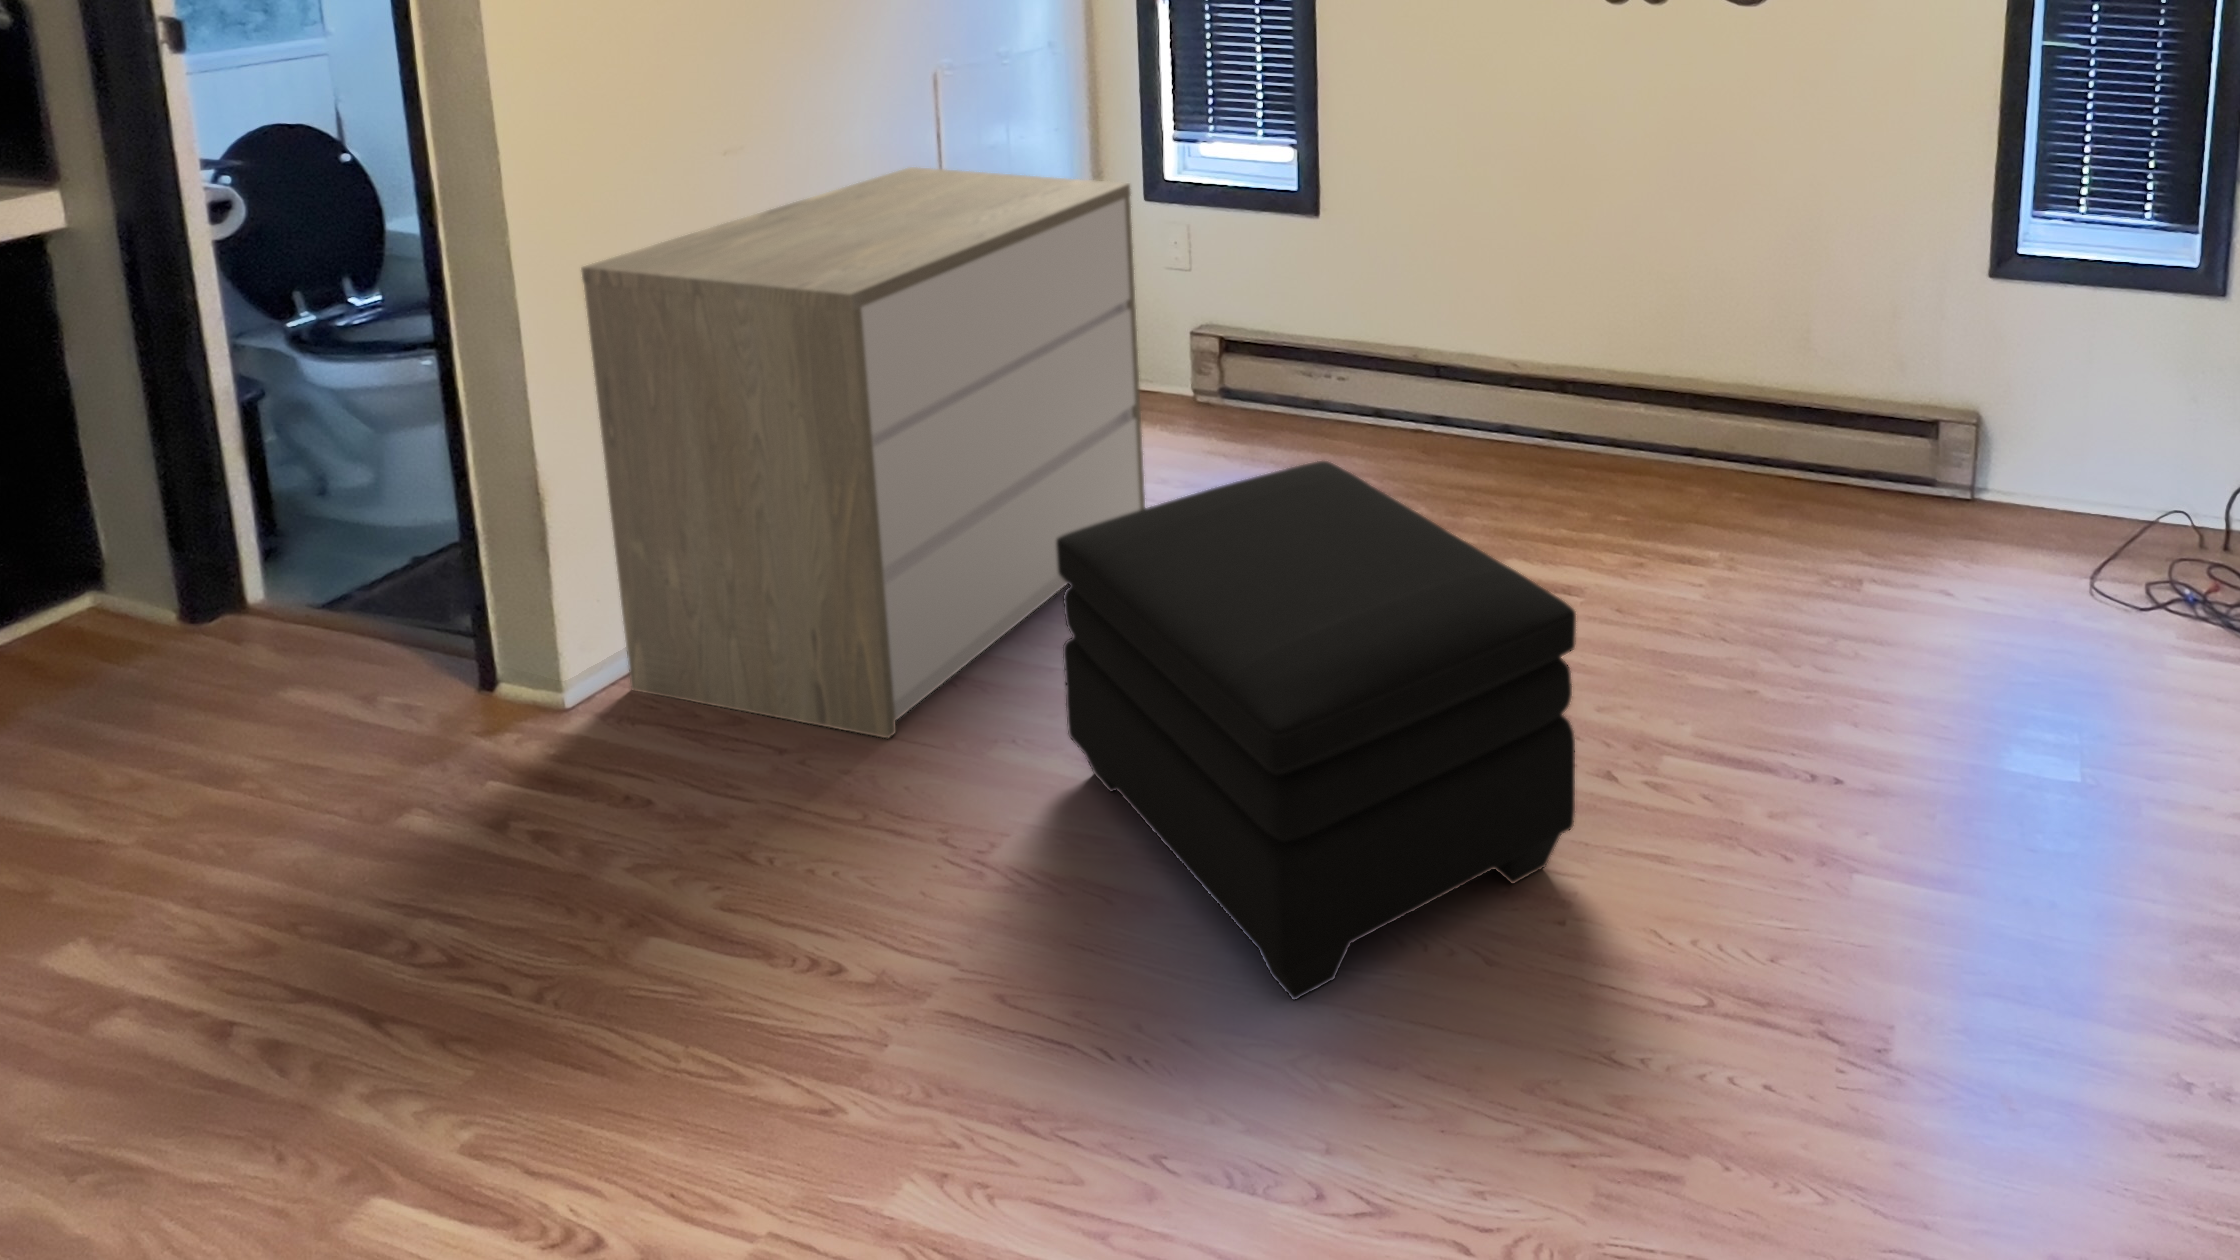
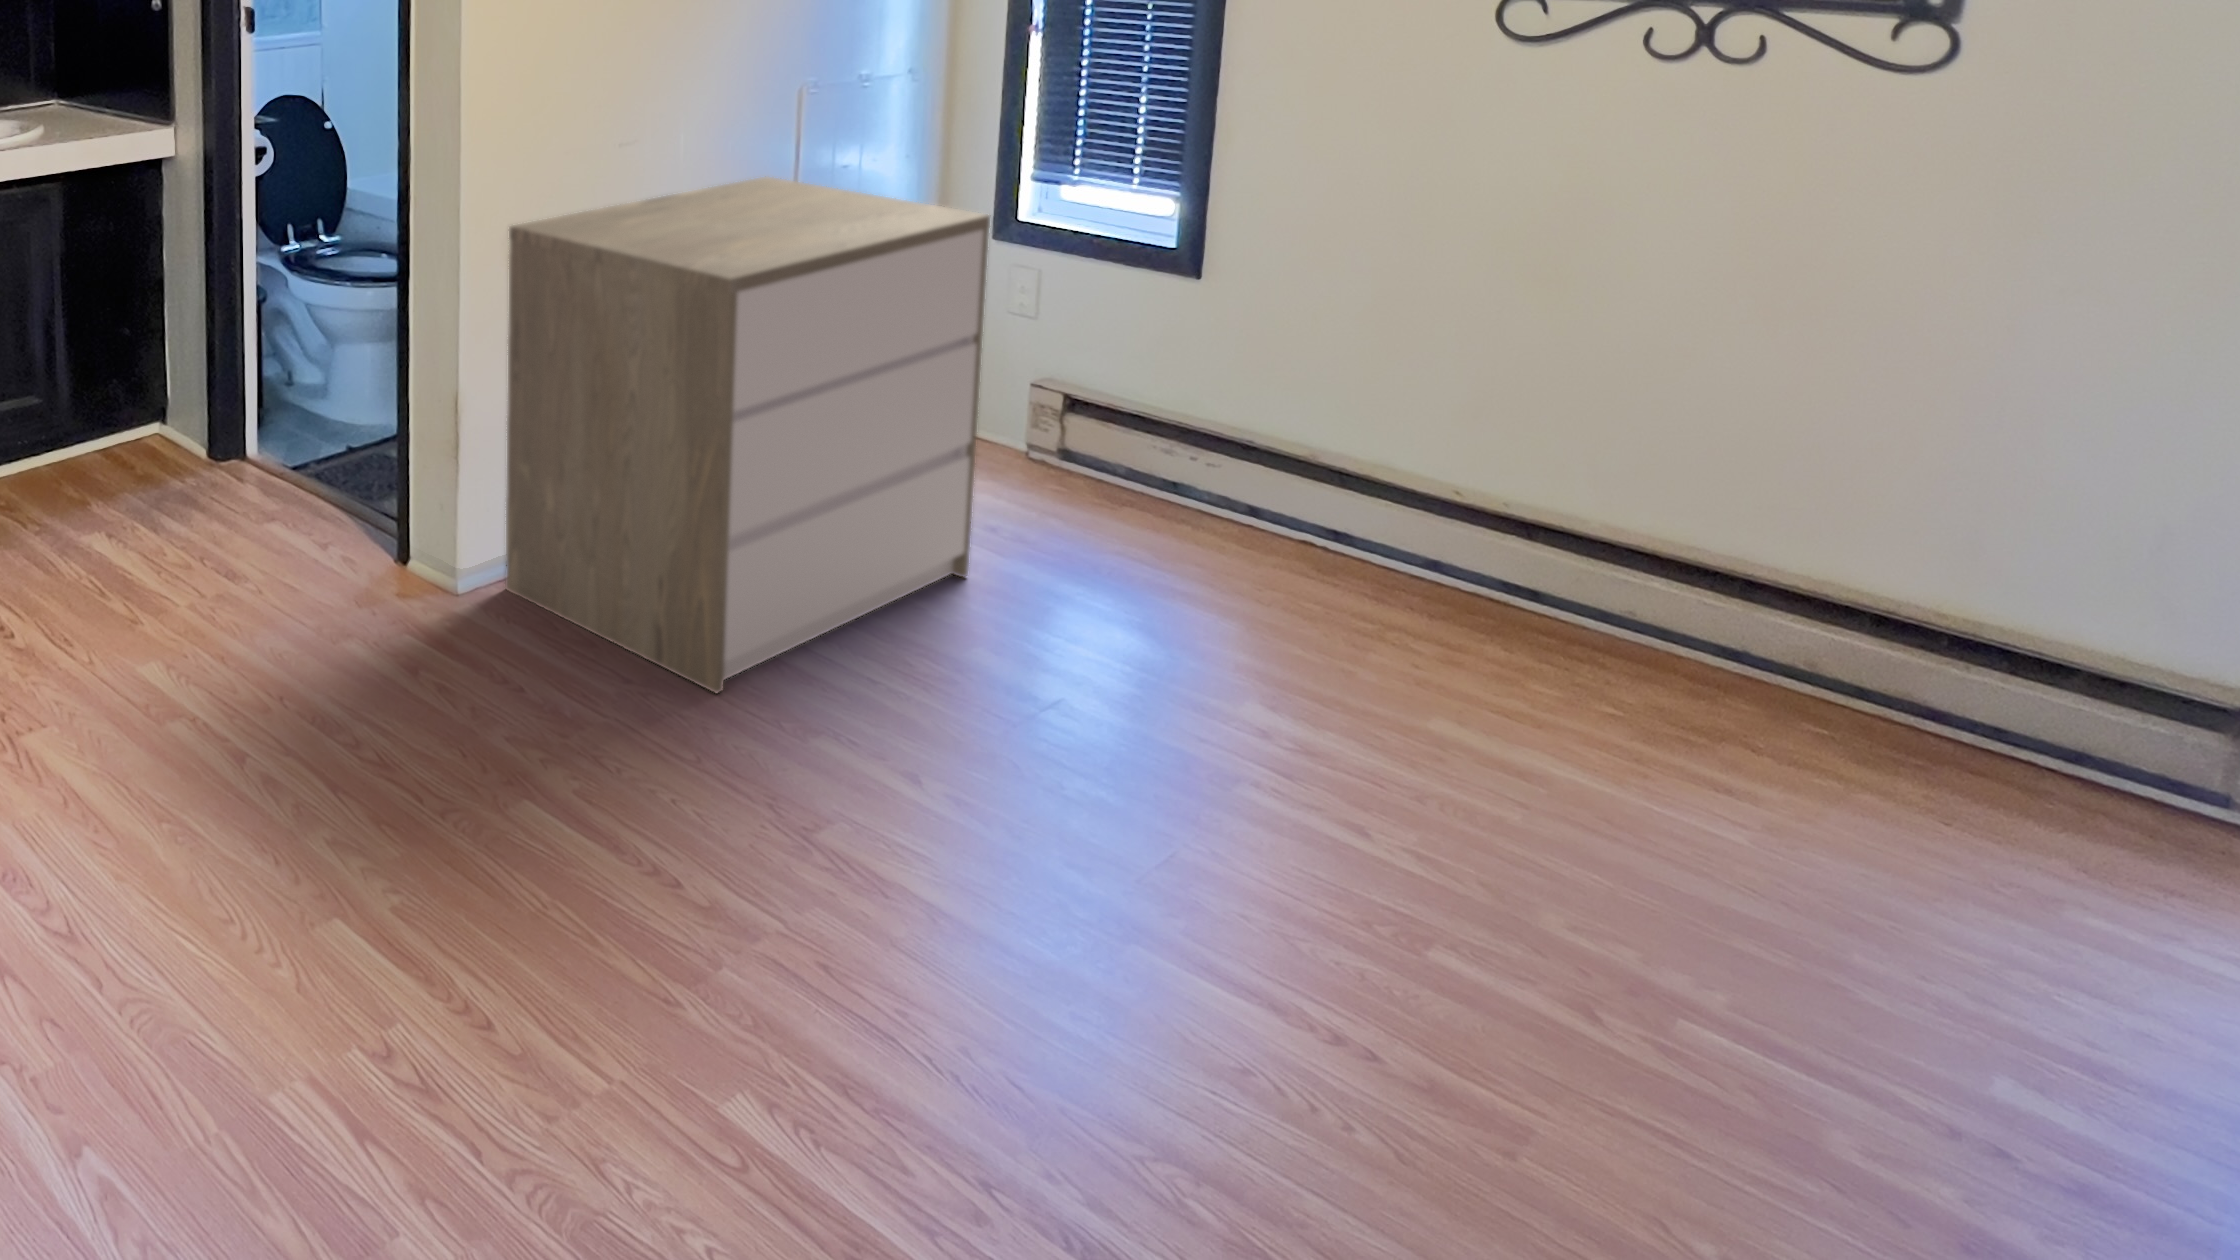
ottoman: present [1056,461,1576,1000] -> none [891,538,1557,1082]

